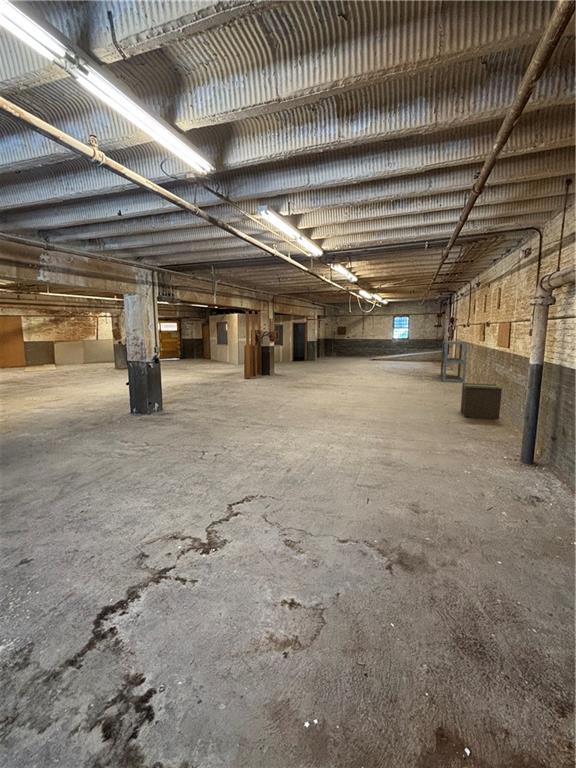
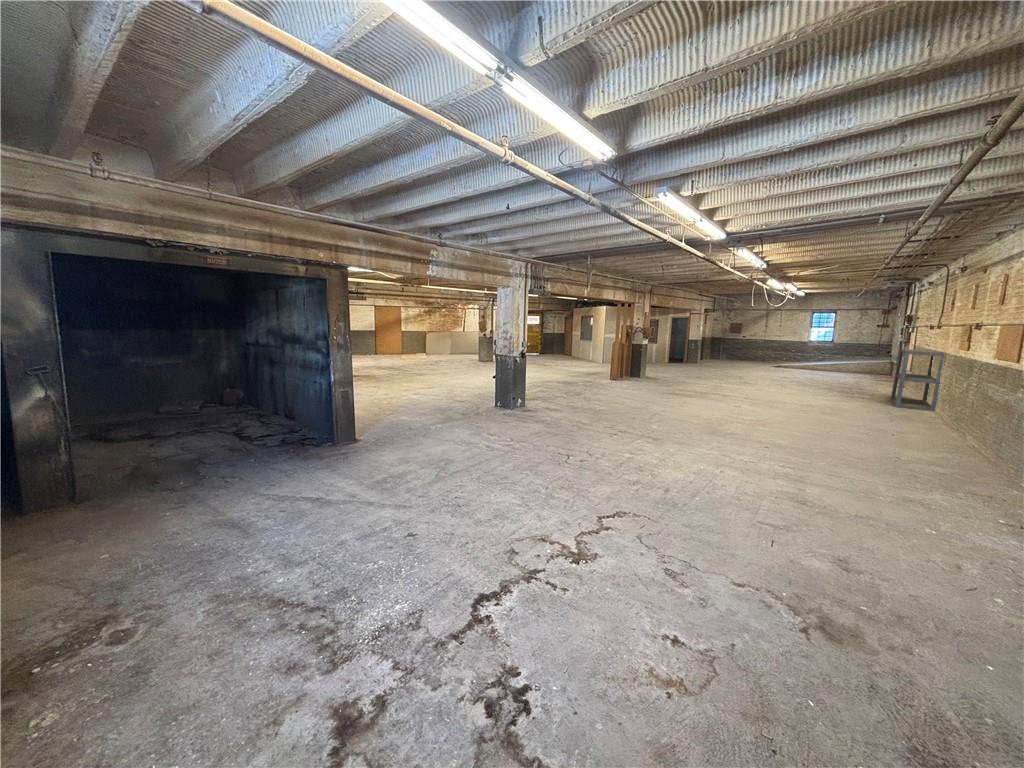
cardboard box: present [461,383,502,419] -> none [927,412,1012,472]

